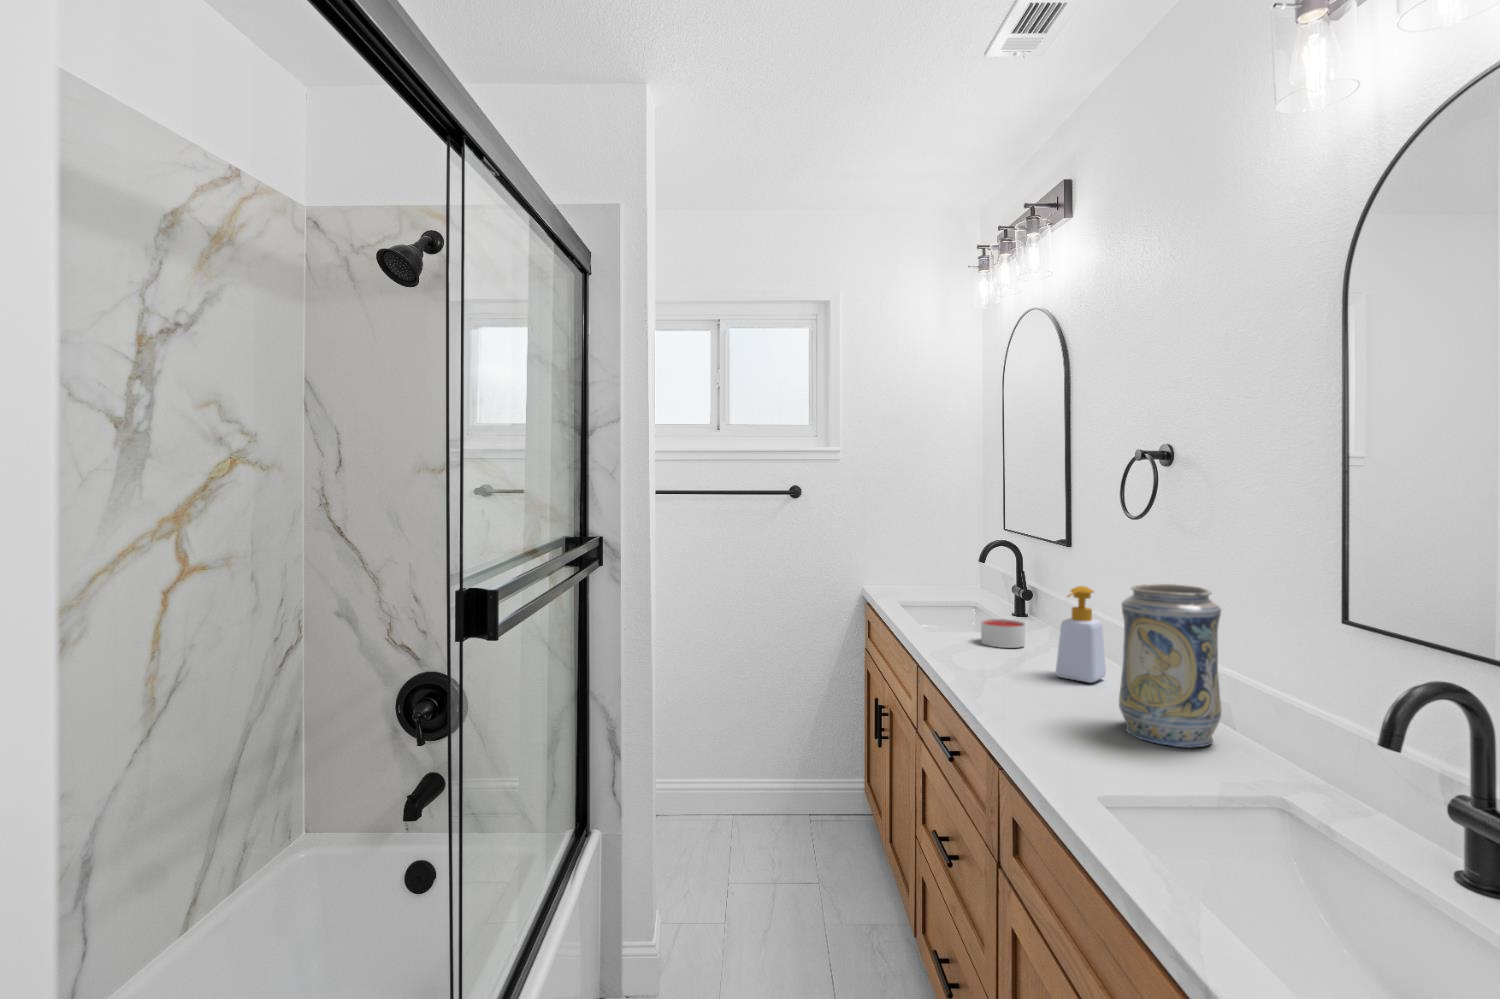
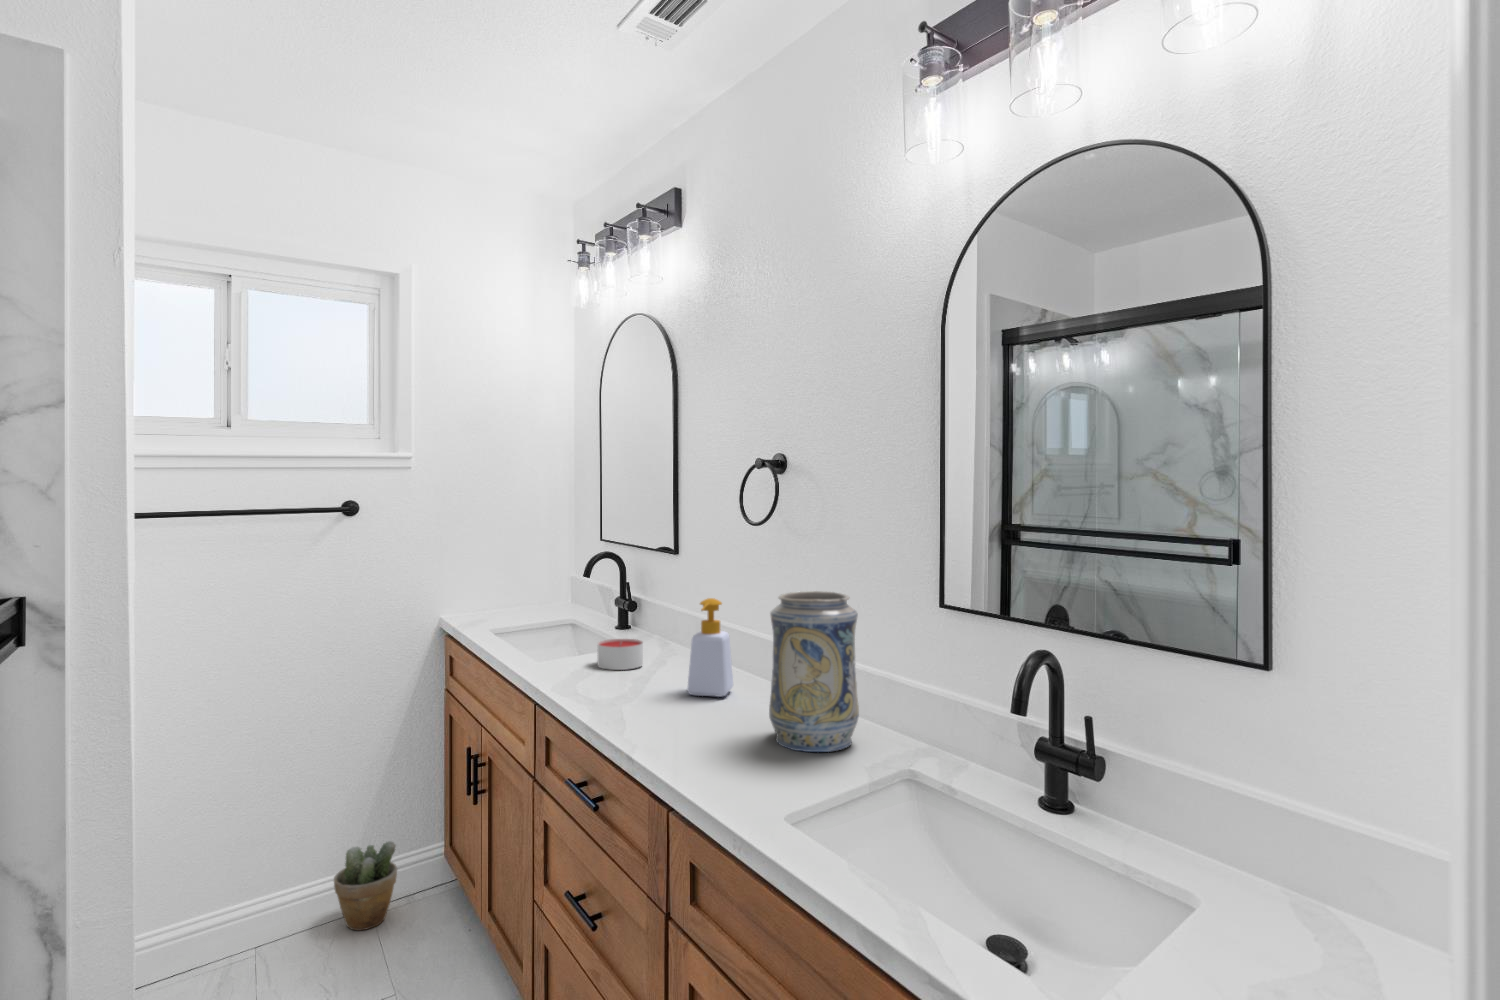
potted plant: none [777,768,824,836] -> present [334,841,397,930]

